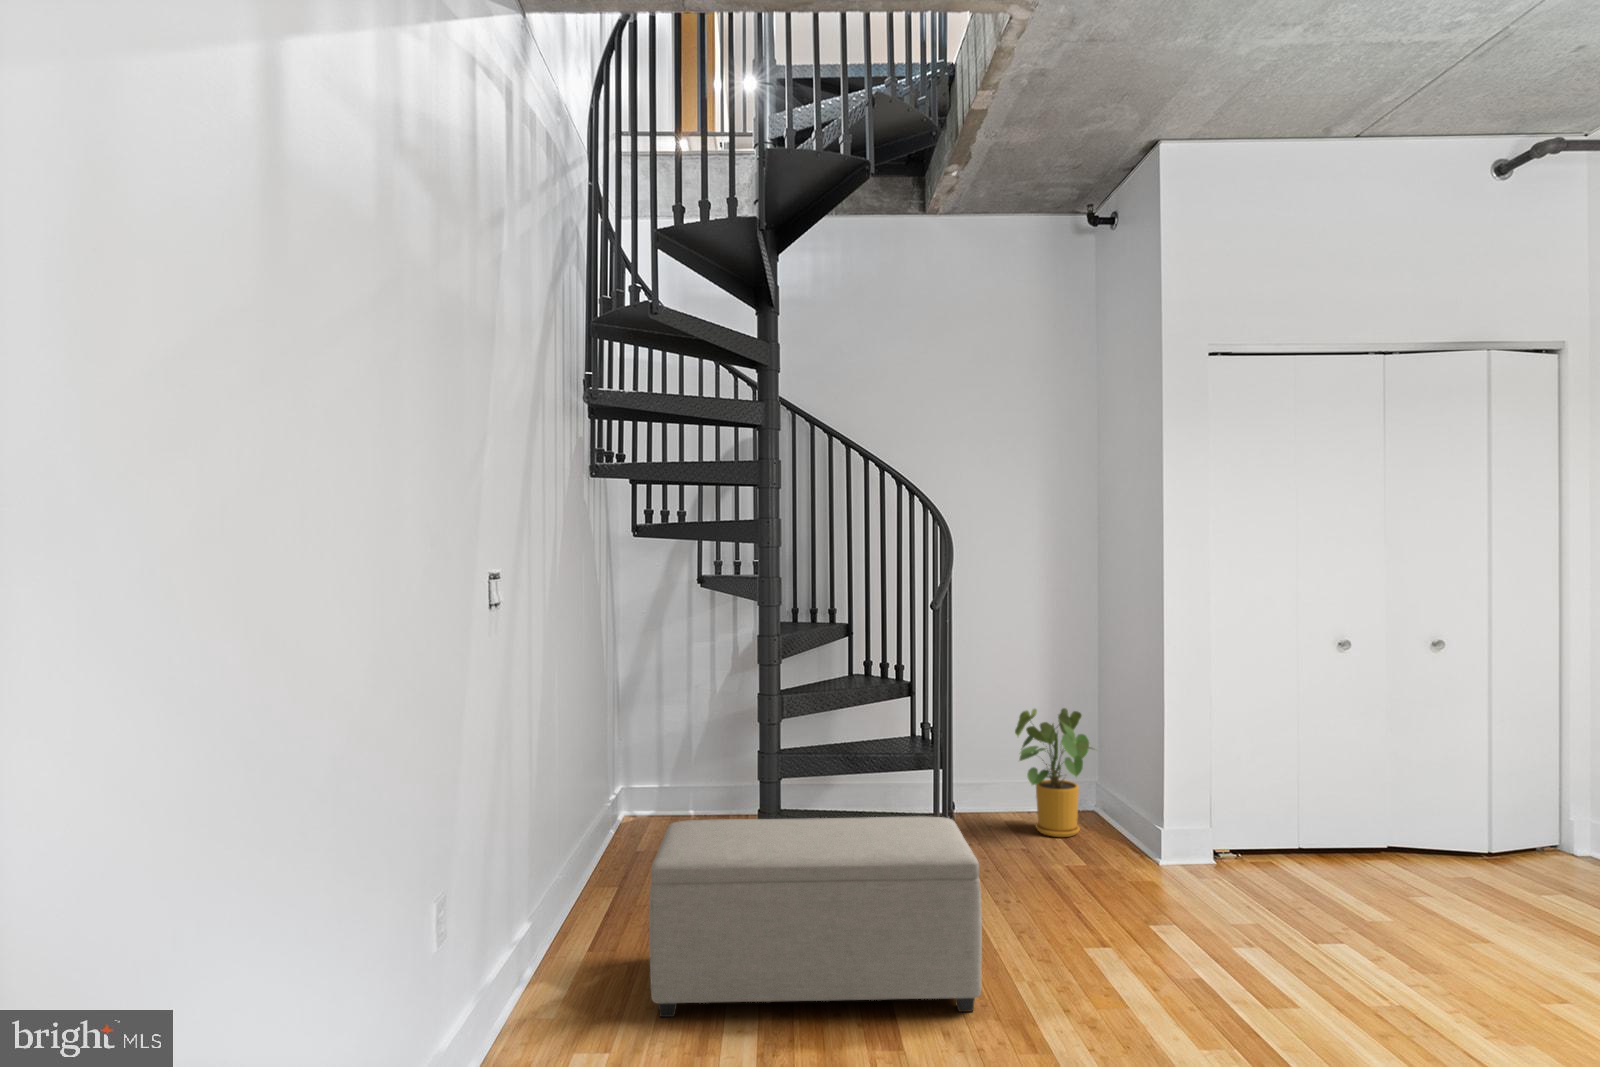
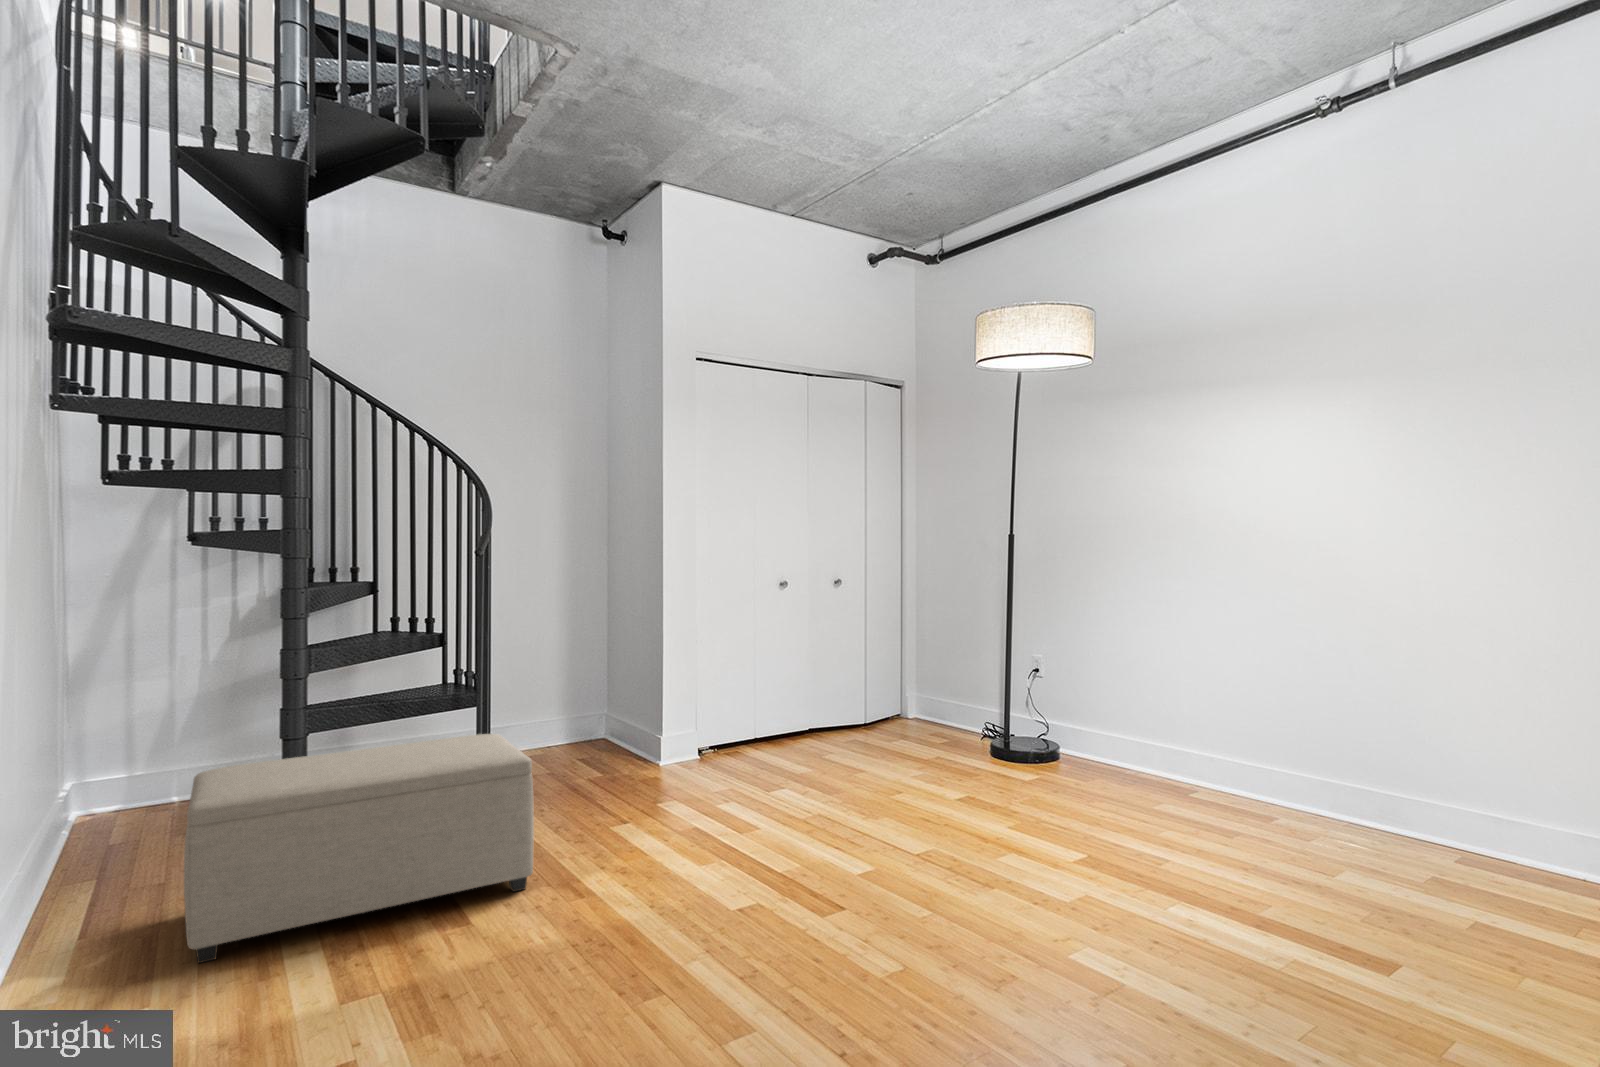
house plant: present [1015,708,1094,837] -> none [537,648,612,757]

